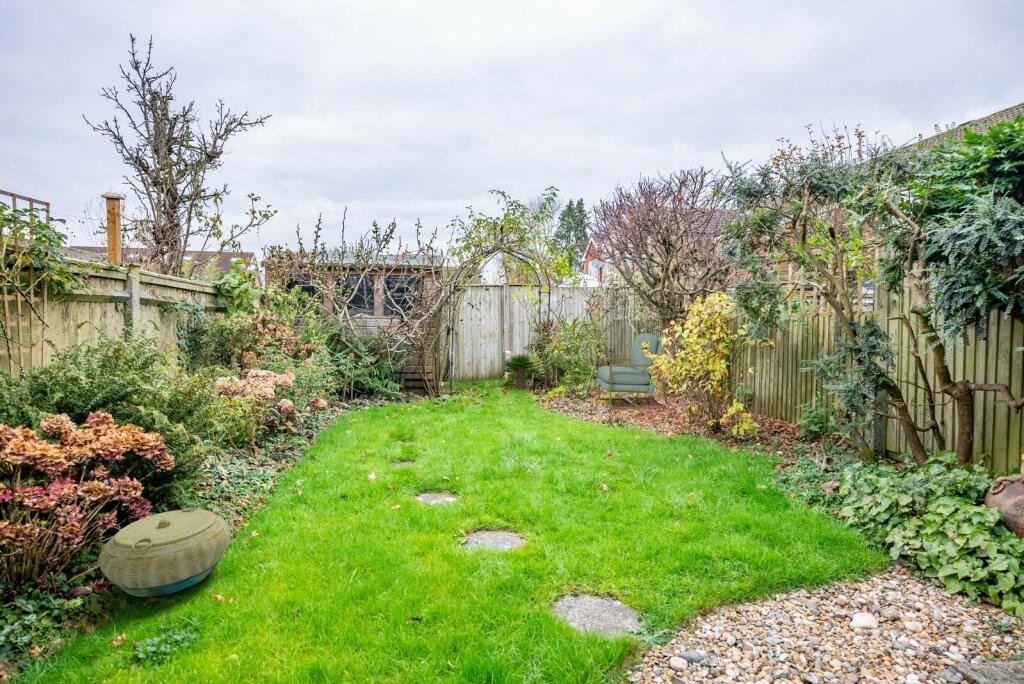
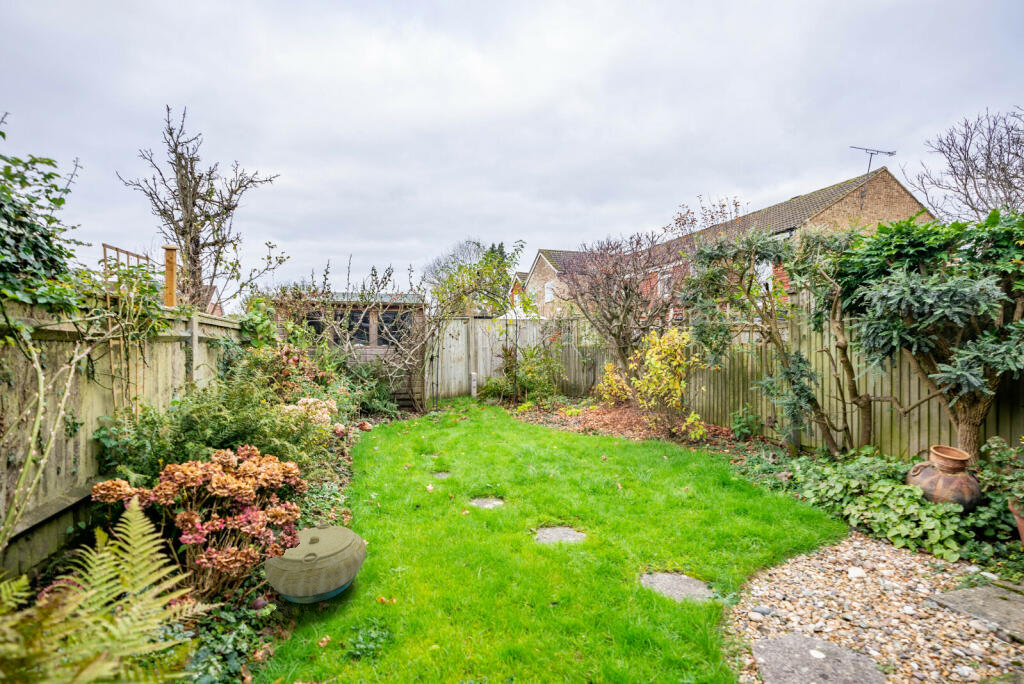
chair: present [596,333,668,409] -> none [571,357,633,421]
potted plant: present [503,355,538,388] -> none [483,375,518,404]

